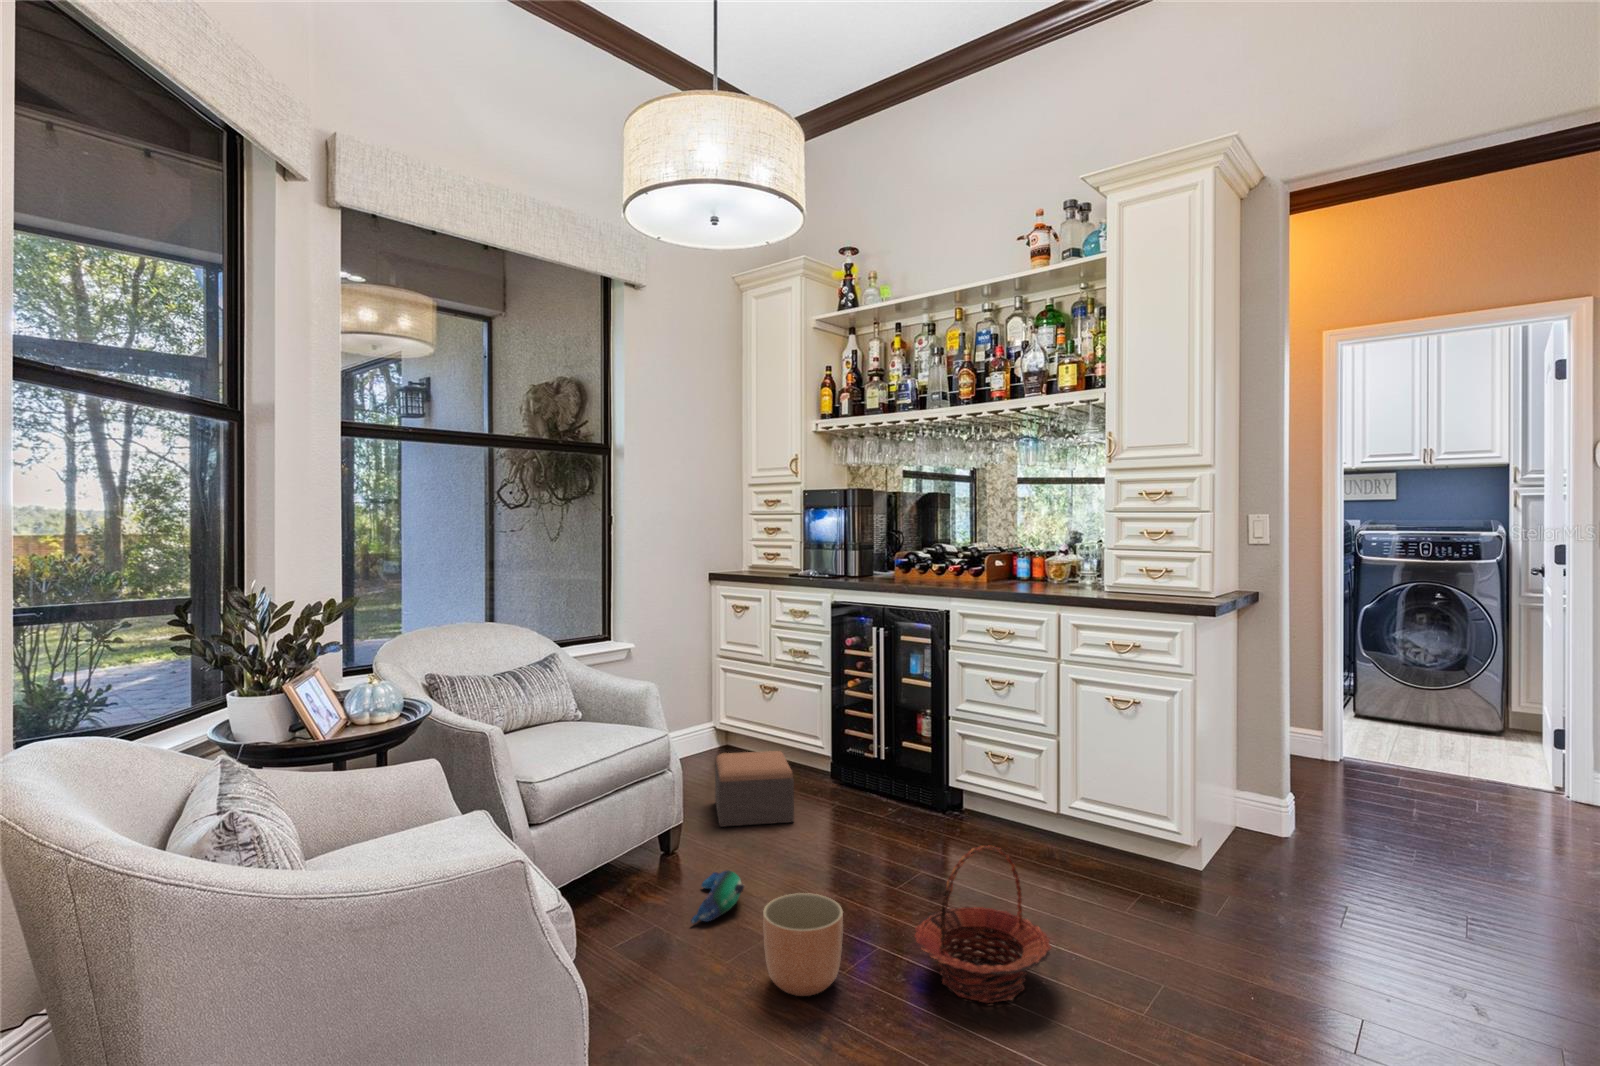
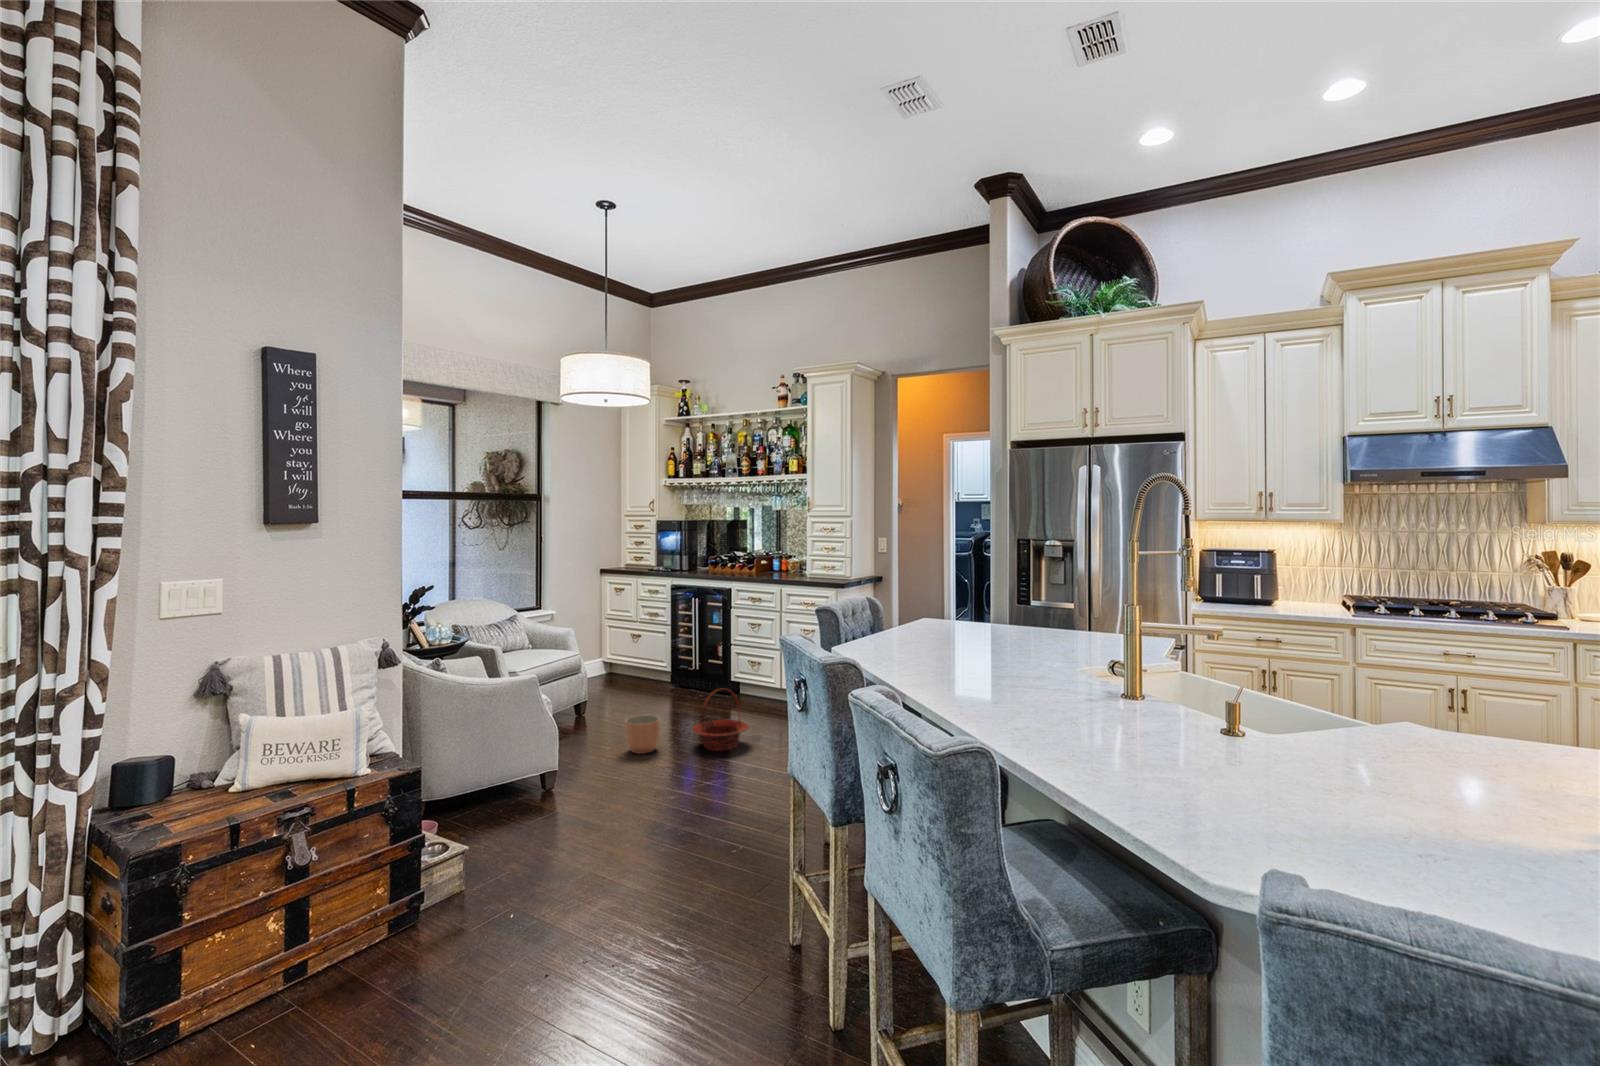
footstool: present [715,751,794,827] -> none [604,667,648,706]
plush toy: present [691,870,744,924] -> none [592,716,618,737]

